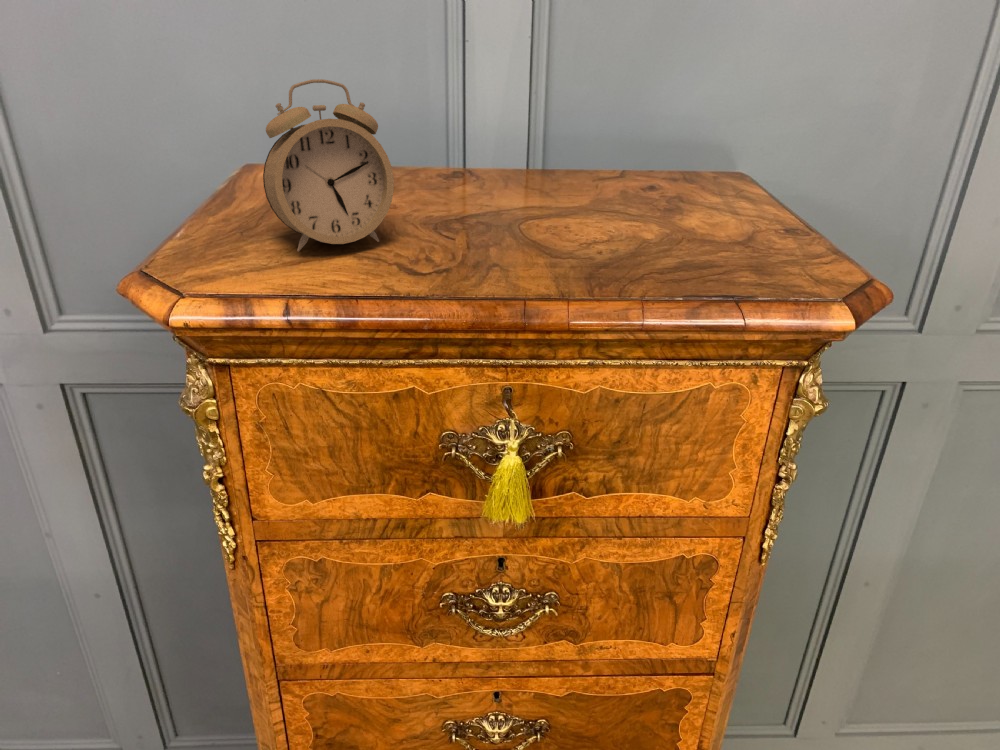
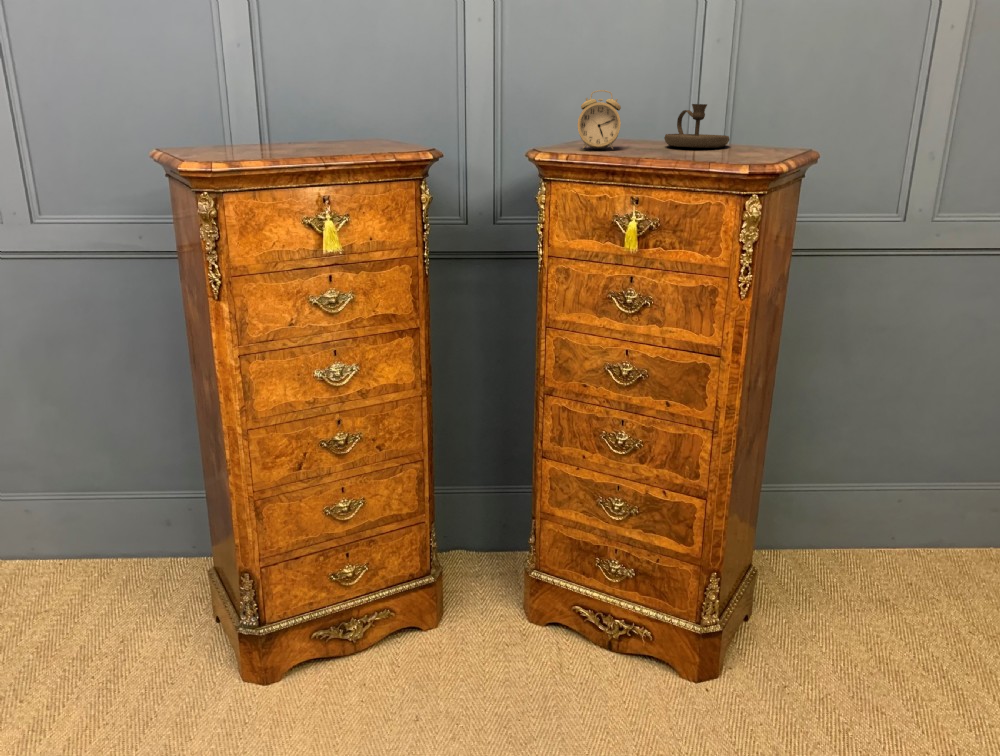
candlestick: none [462,102,614,215] -> present [664,104,729,148]

